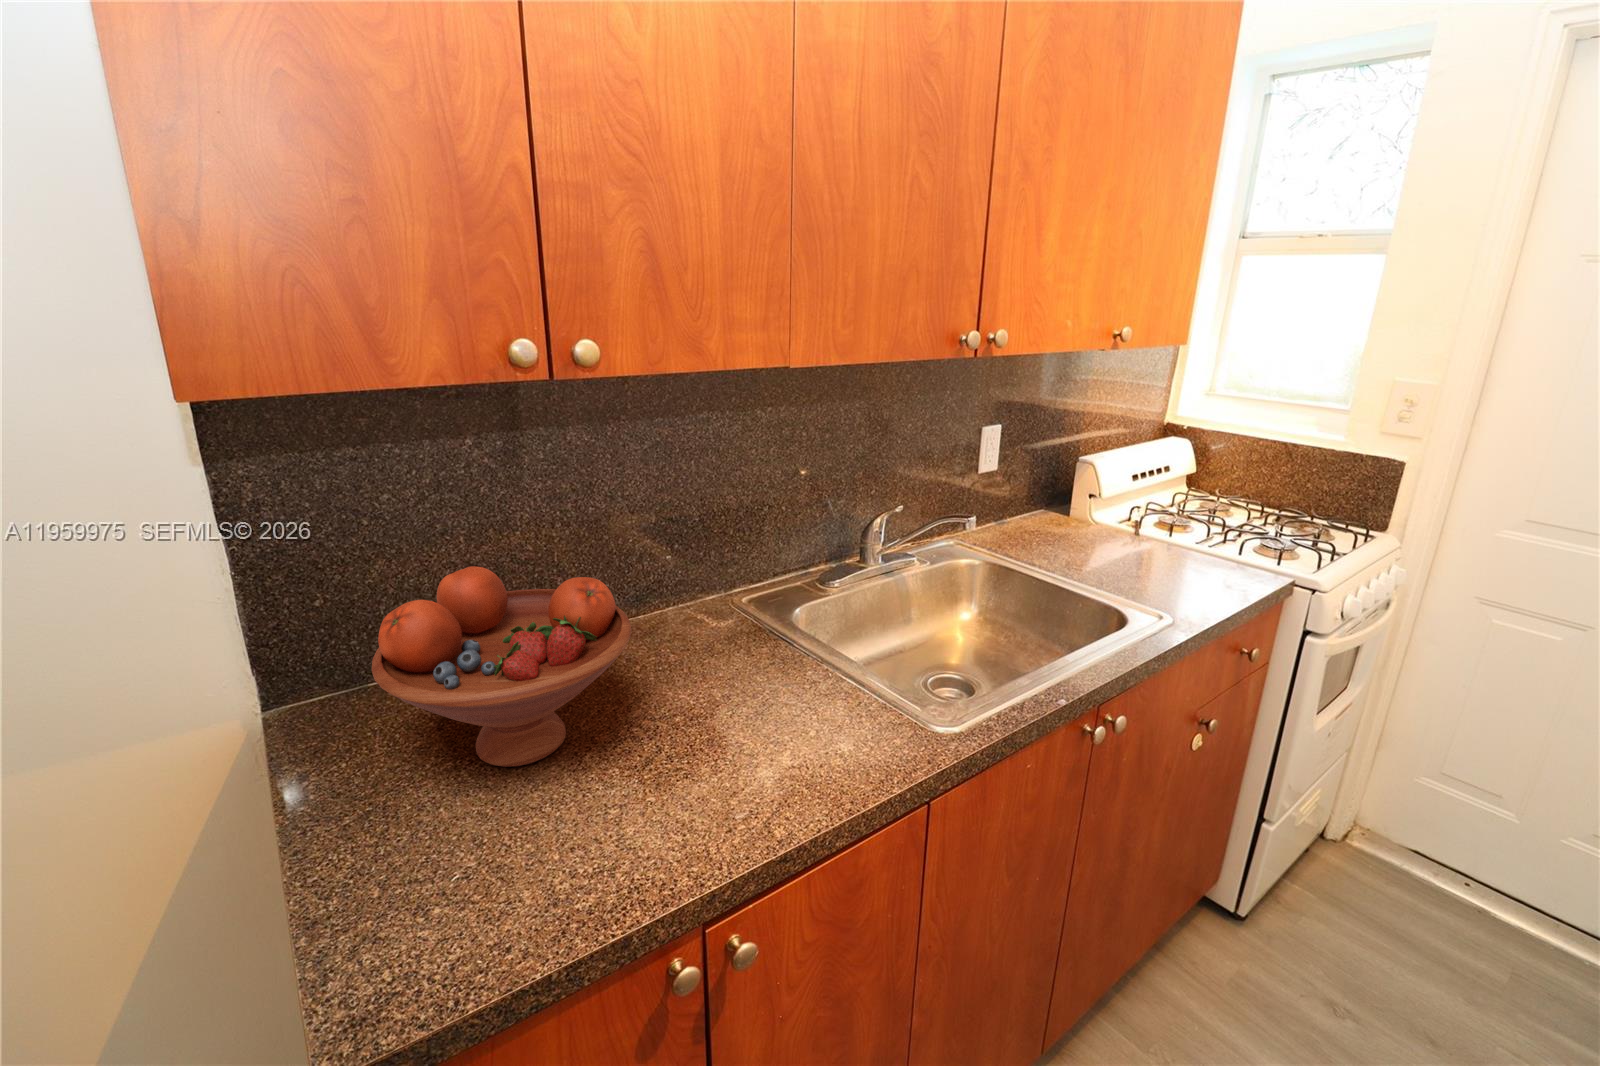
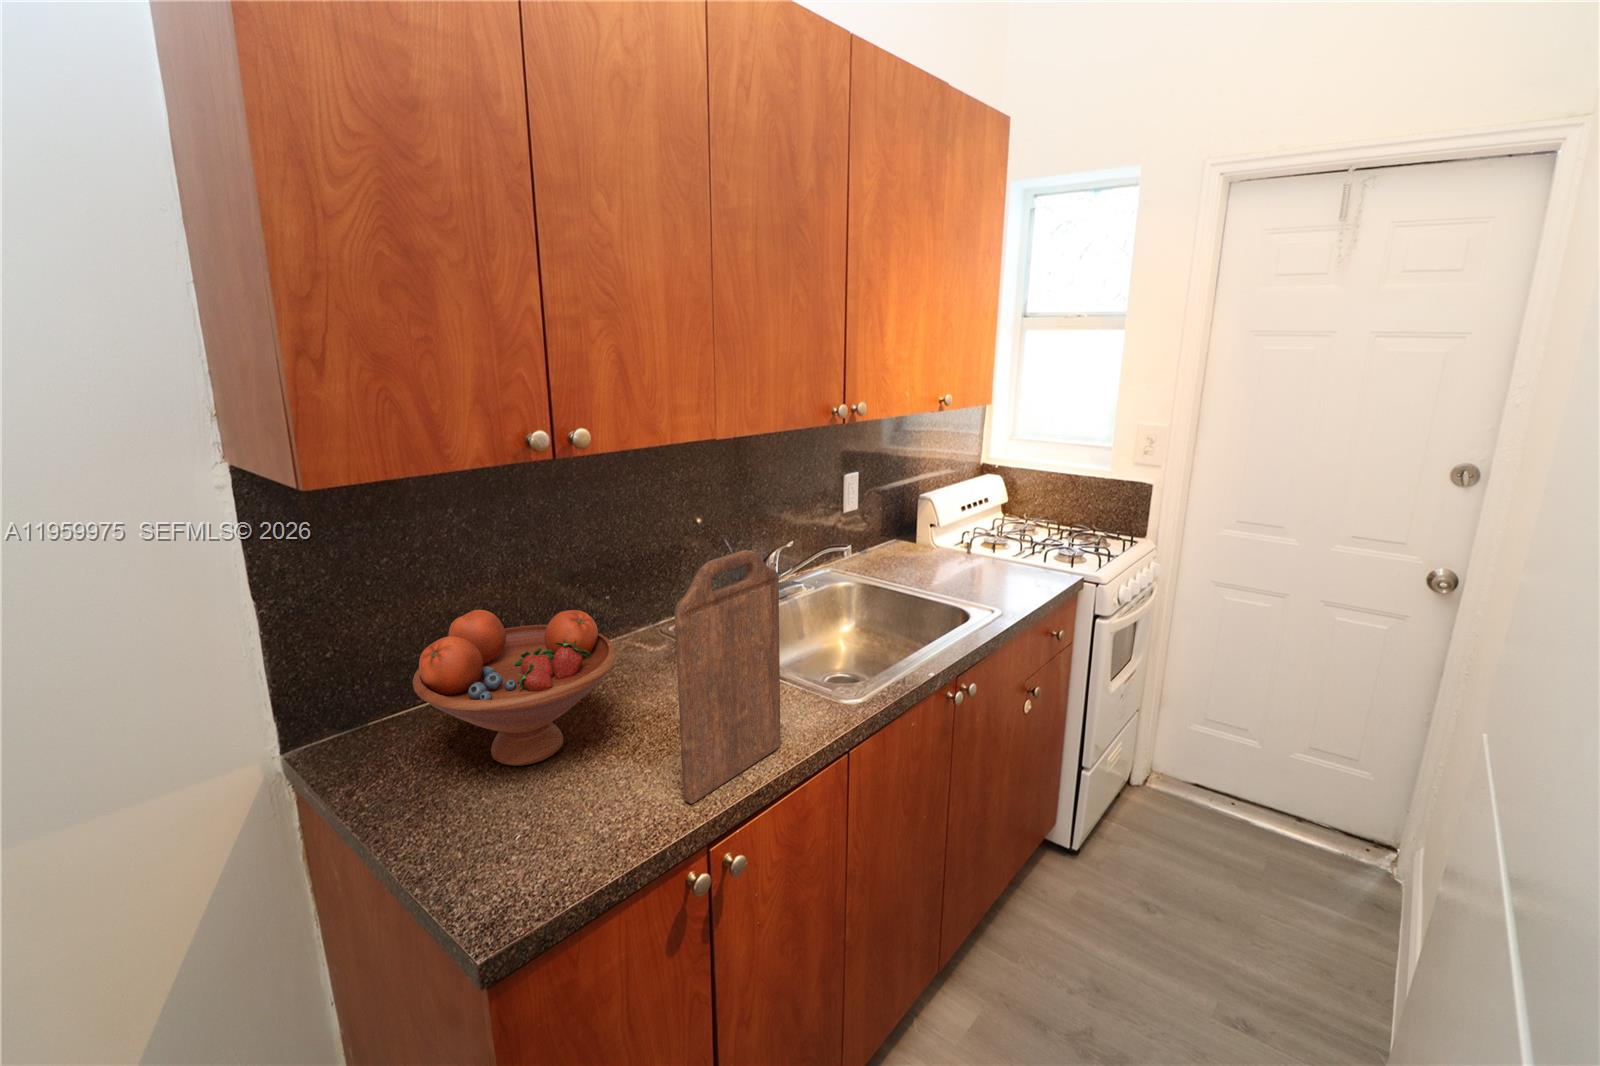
cutting board: none [665,521,837,863] -> present [674,550,781,804]

